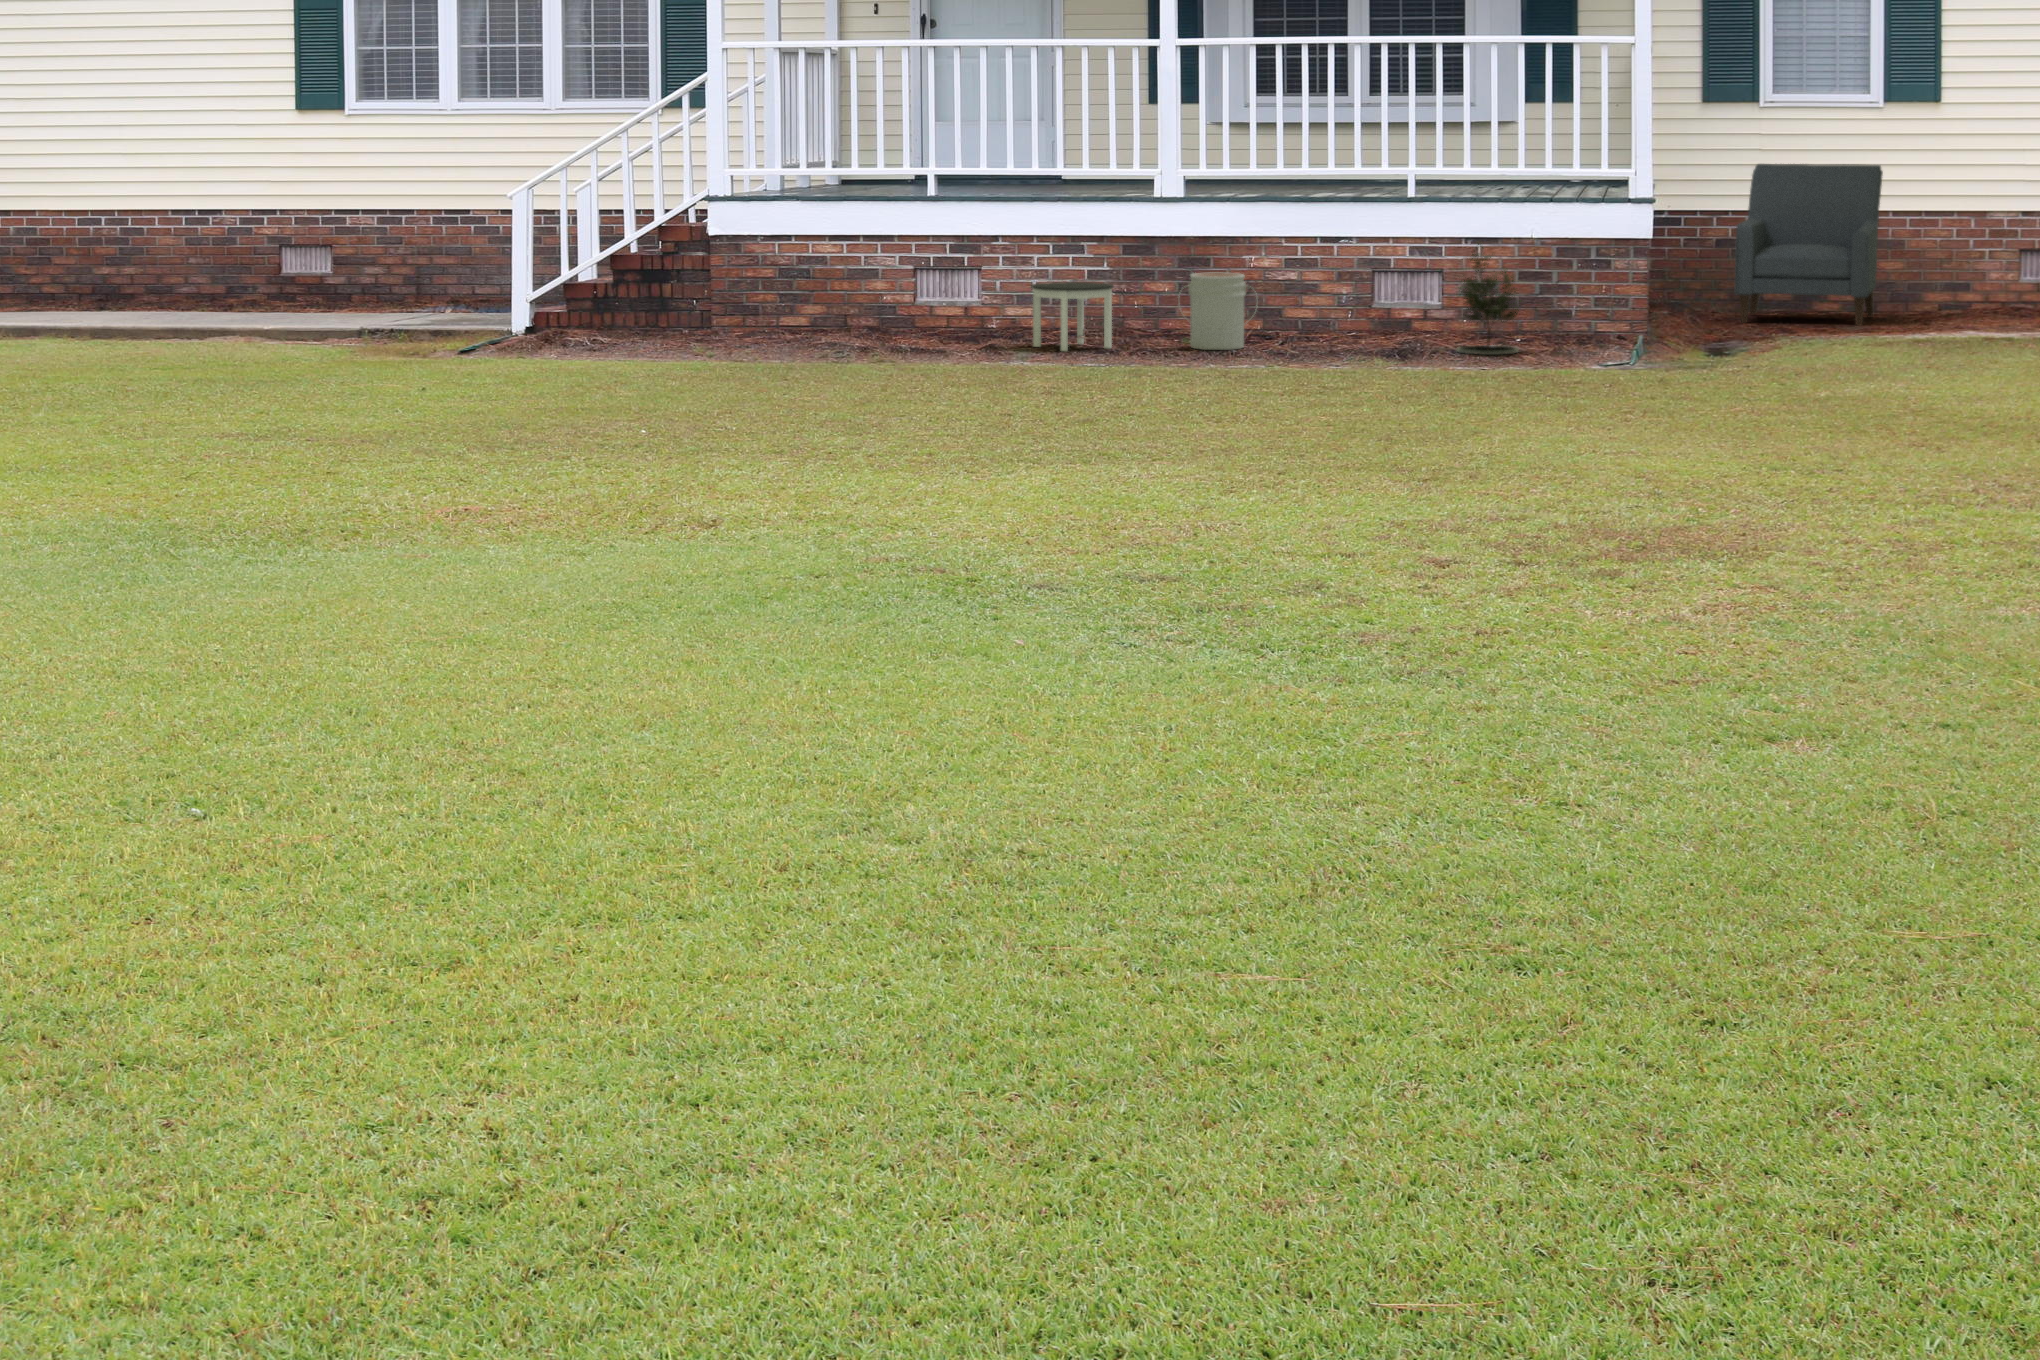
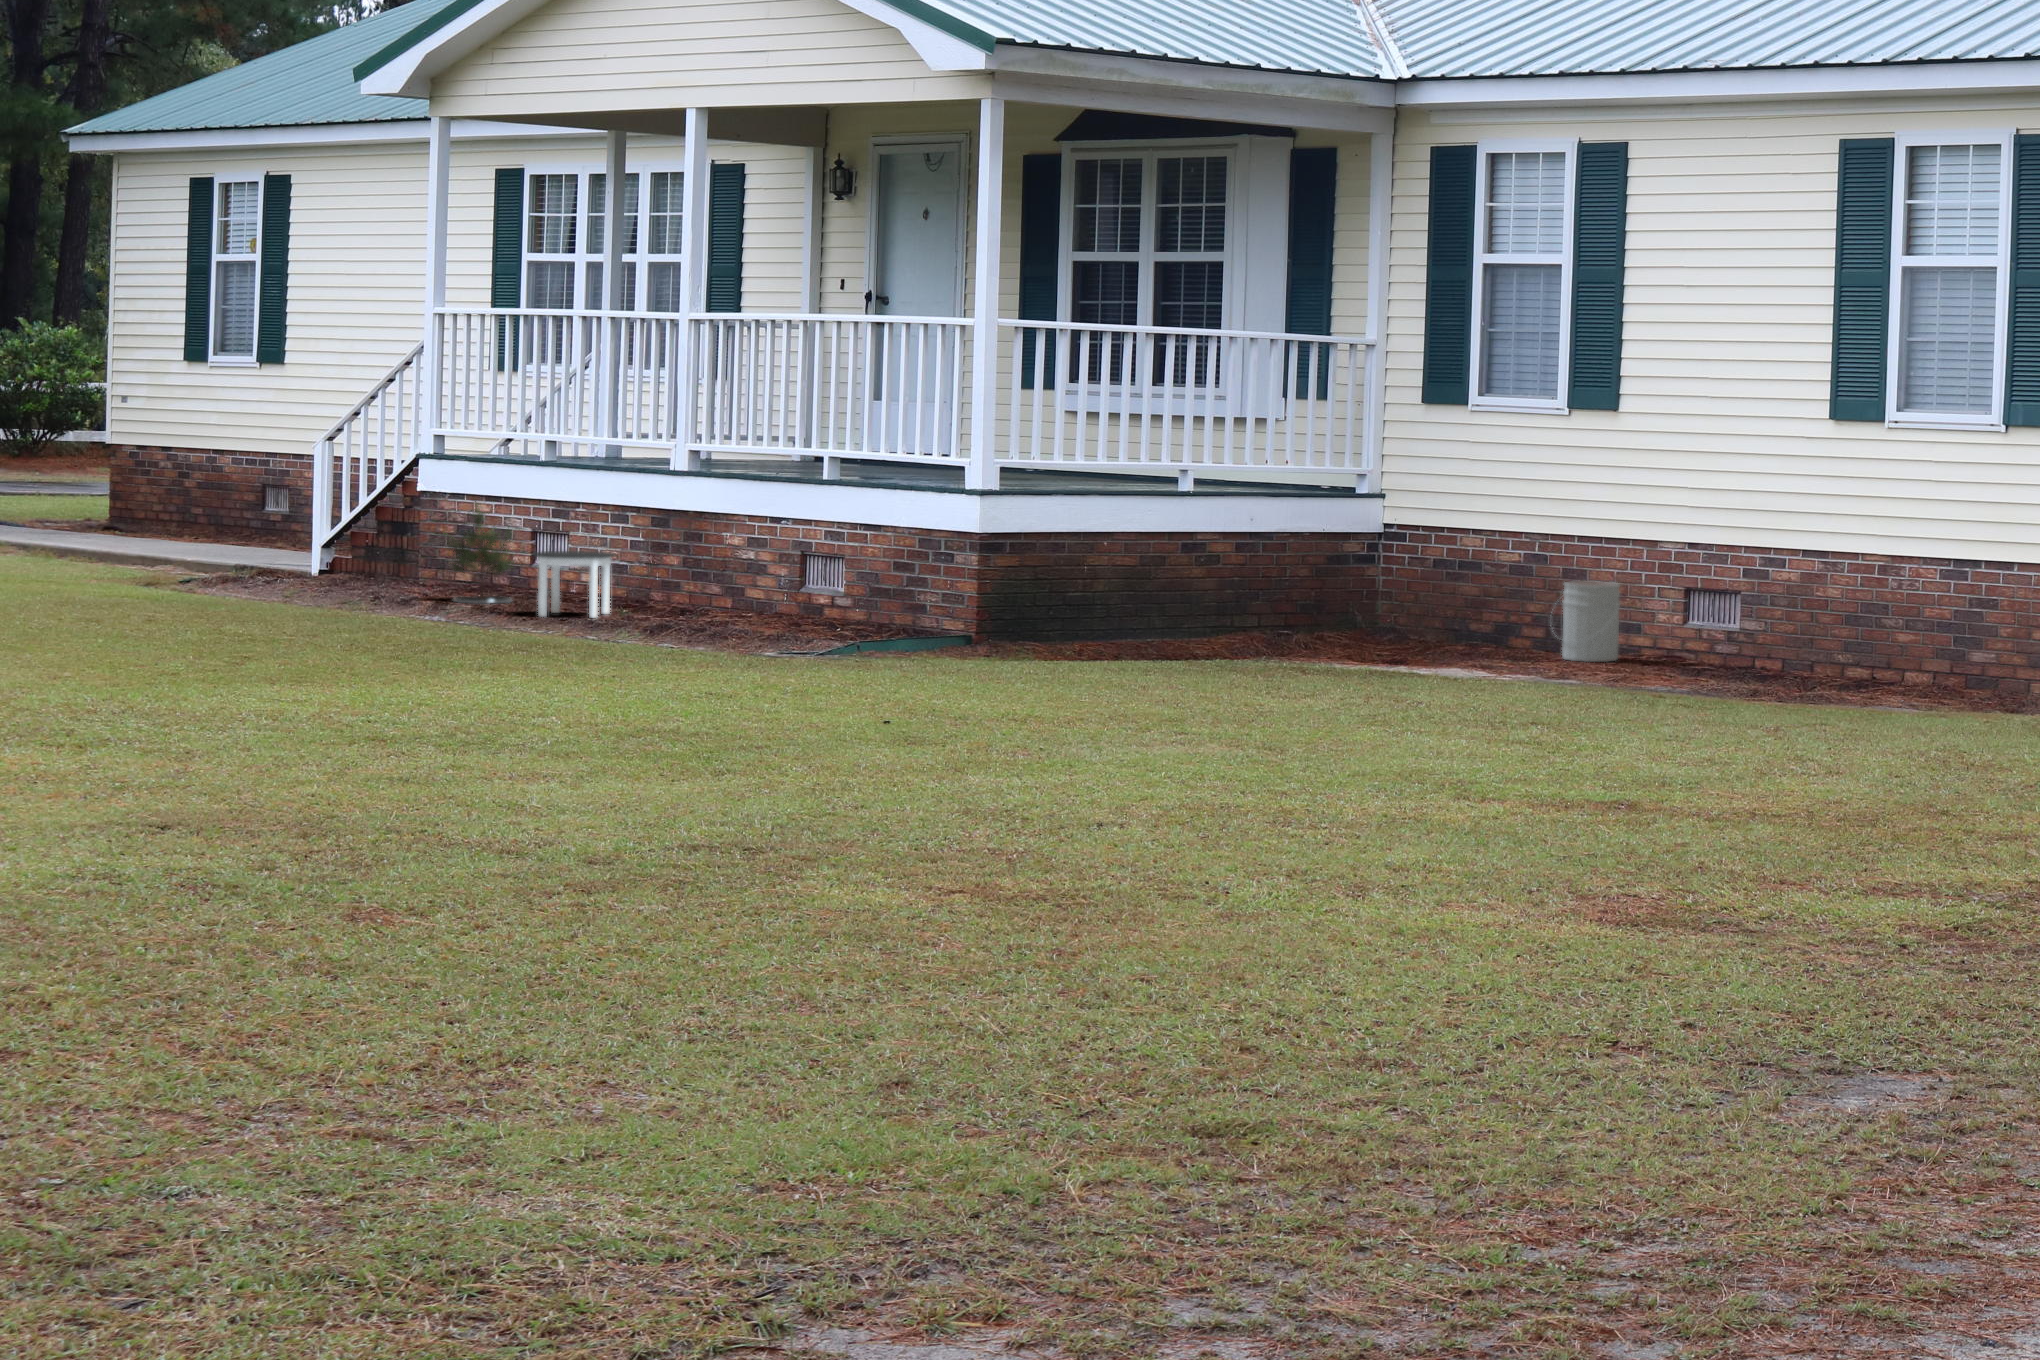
chair: present [1735,164,1883,326] -> none [1317,474,1539,658]
potted tree: present [1457,244,1522,355] -> present [444,498,514,604]
bucket: present [1183,272,1258,350] -> present [1558,581,1620,662]

